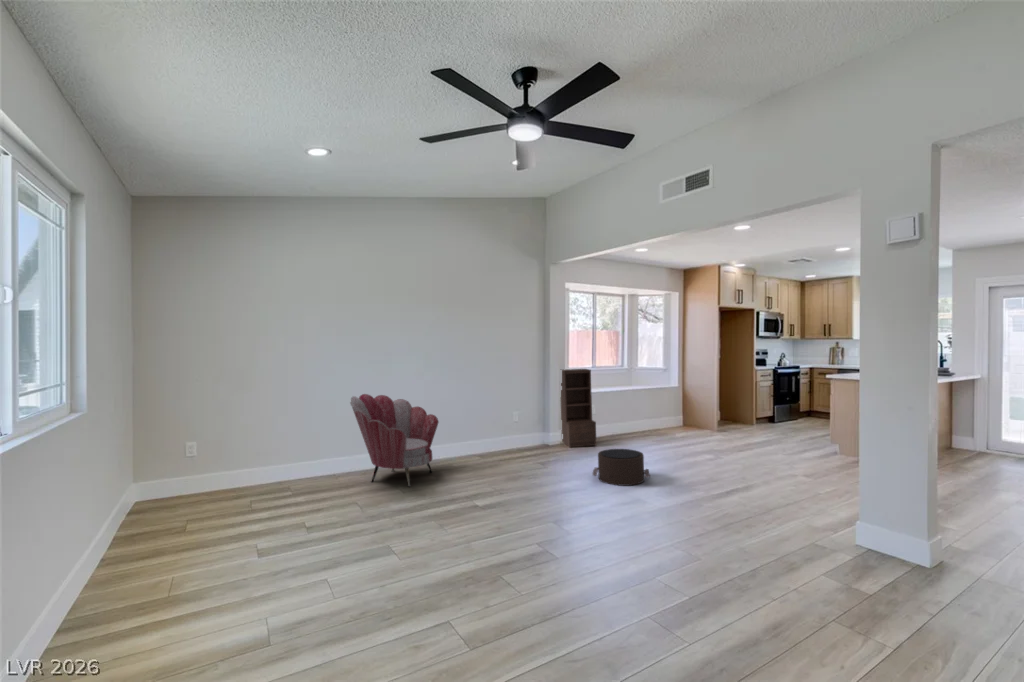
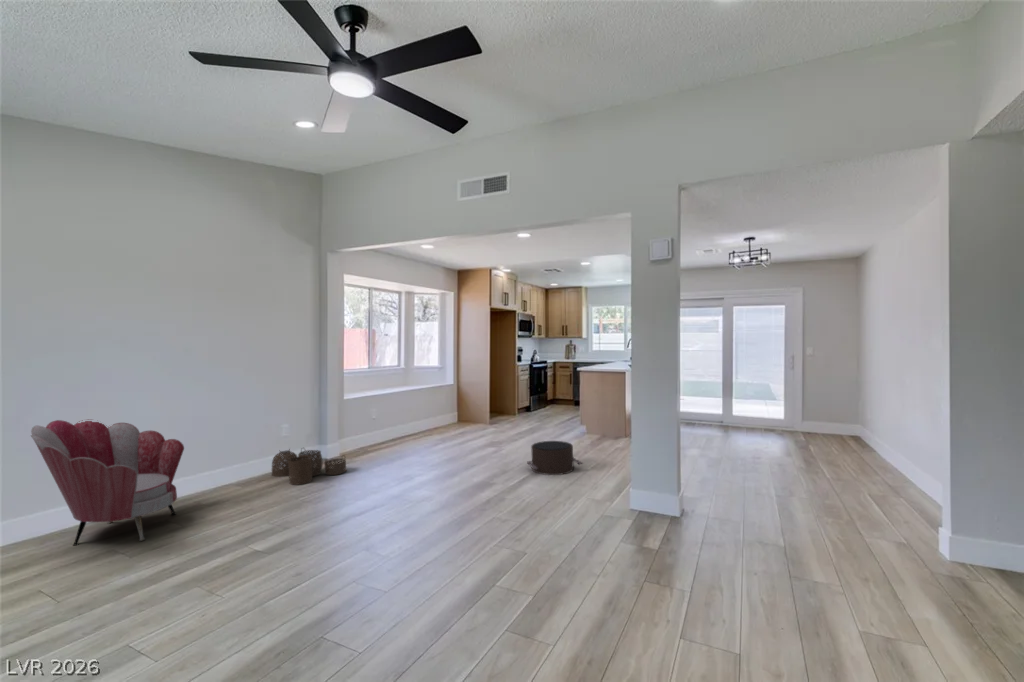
bookshelf: present [561,369,596,447] -> none [337,371,381,458]
woven basket: none [503,432,562,464] -> present [272,449,346,485]
pouf: present [593,449,650,486] -> present [527,441,582,475]

